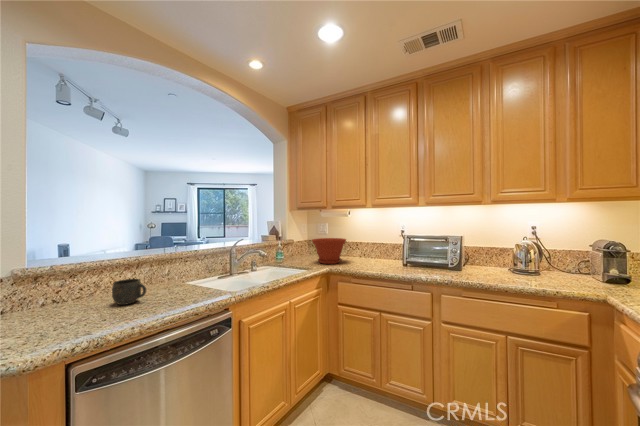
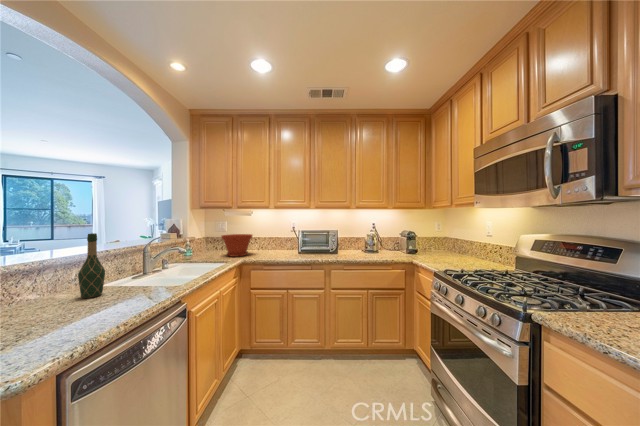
wine bottle: none [154,235,175,293] -> present [78,233,105,298]
mug: present [112,279,146,305] -> none [38,283,89,315]

